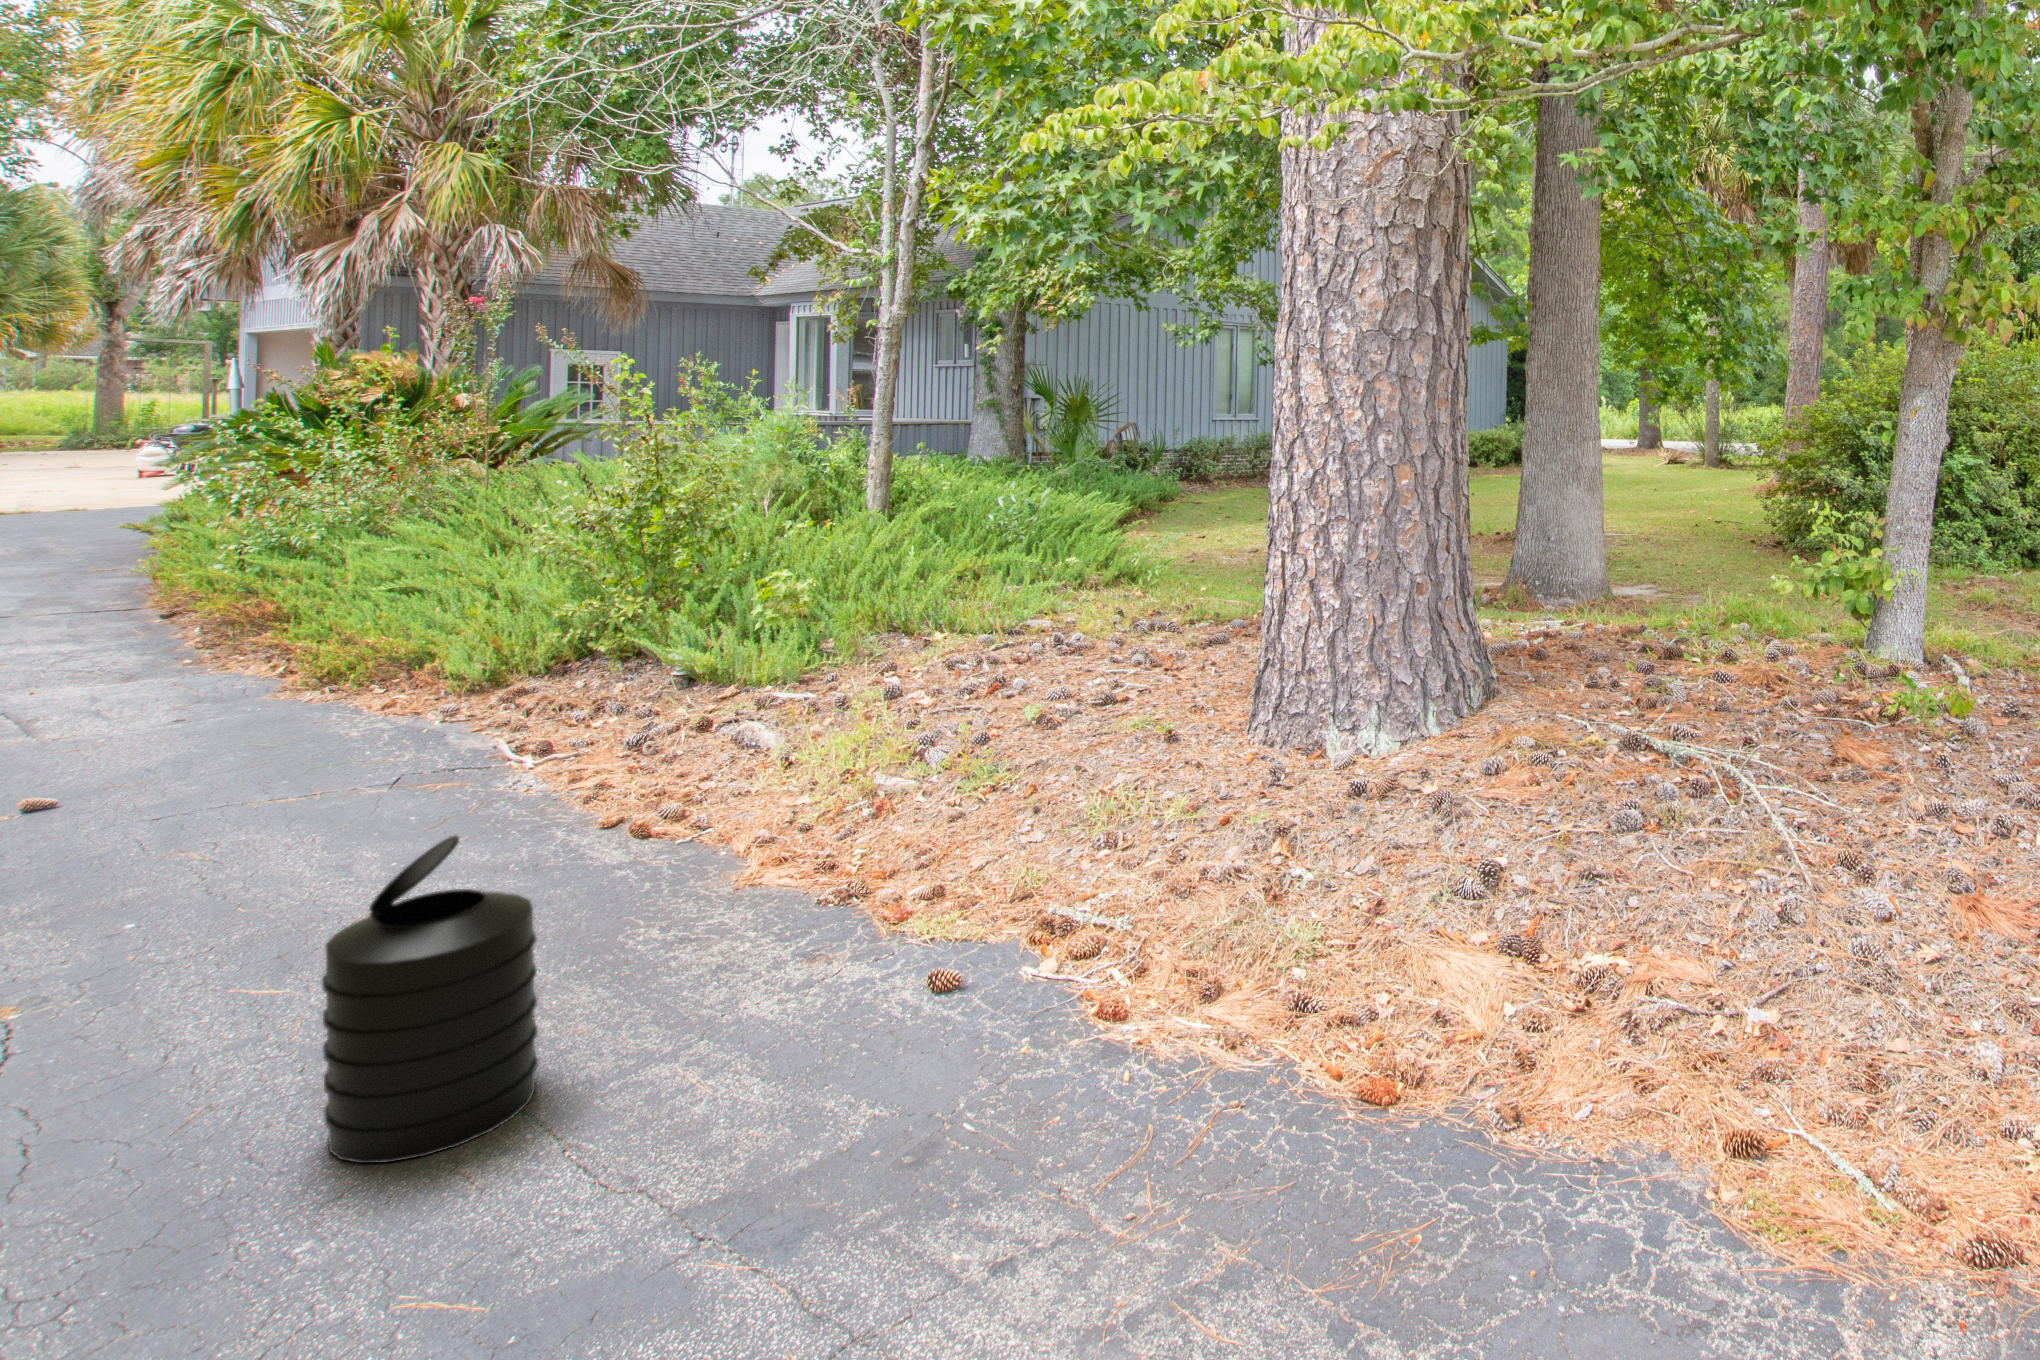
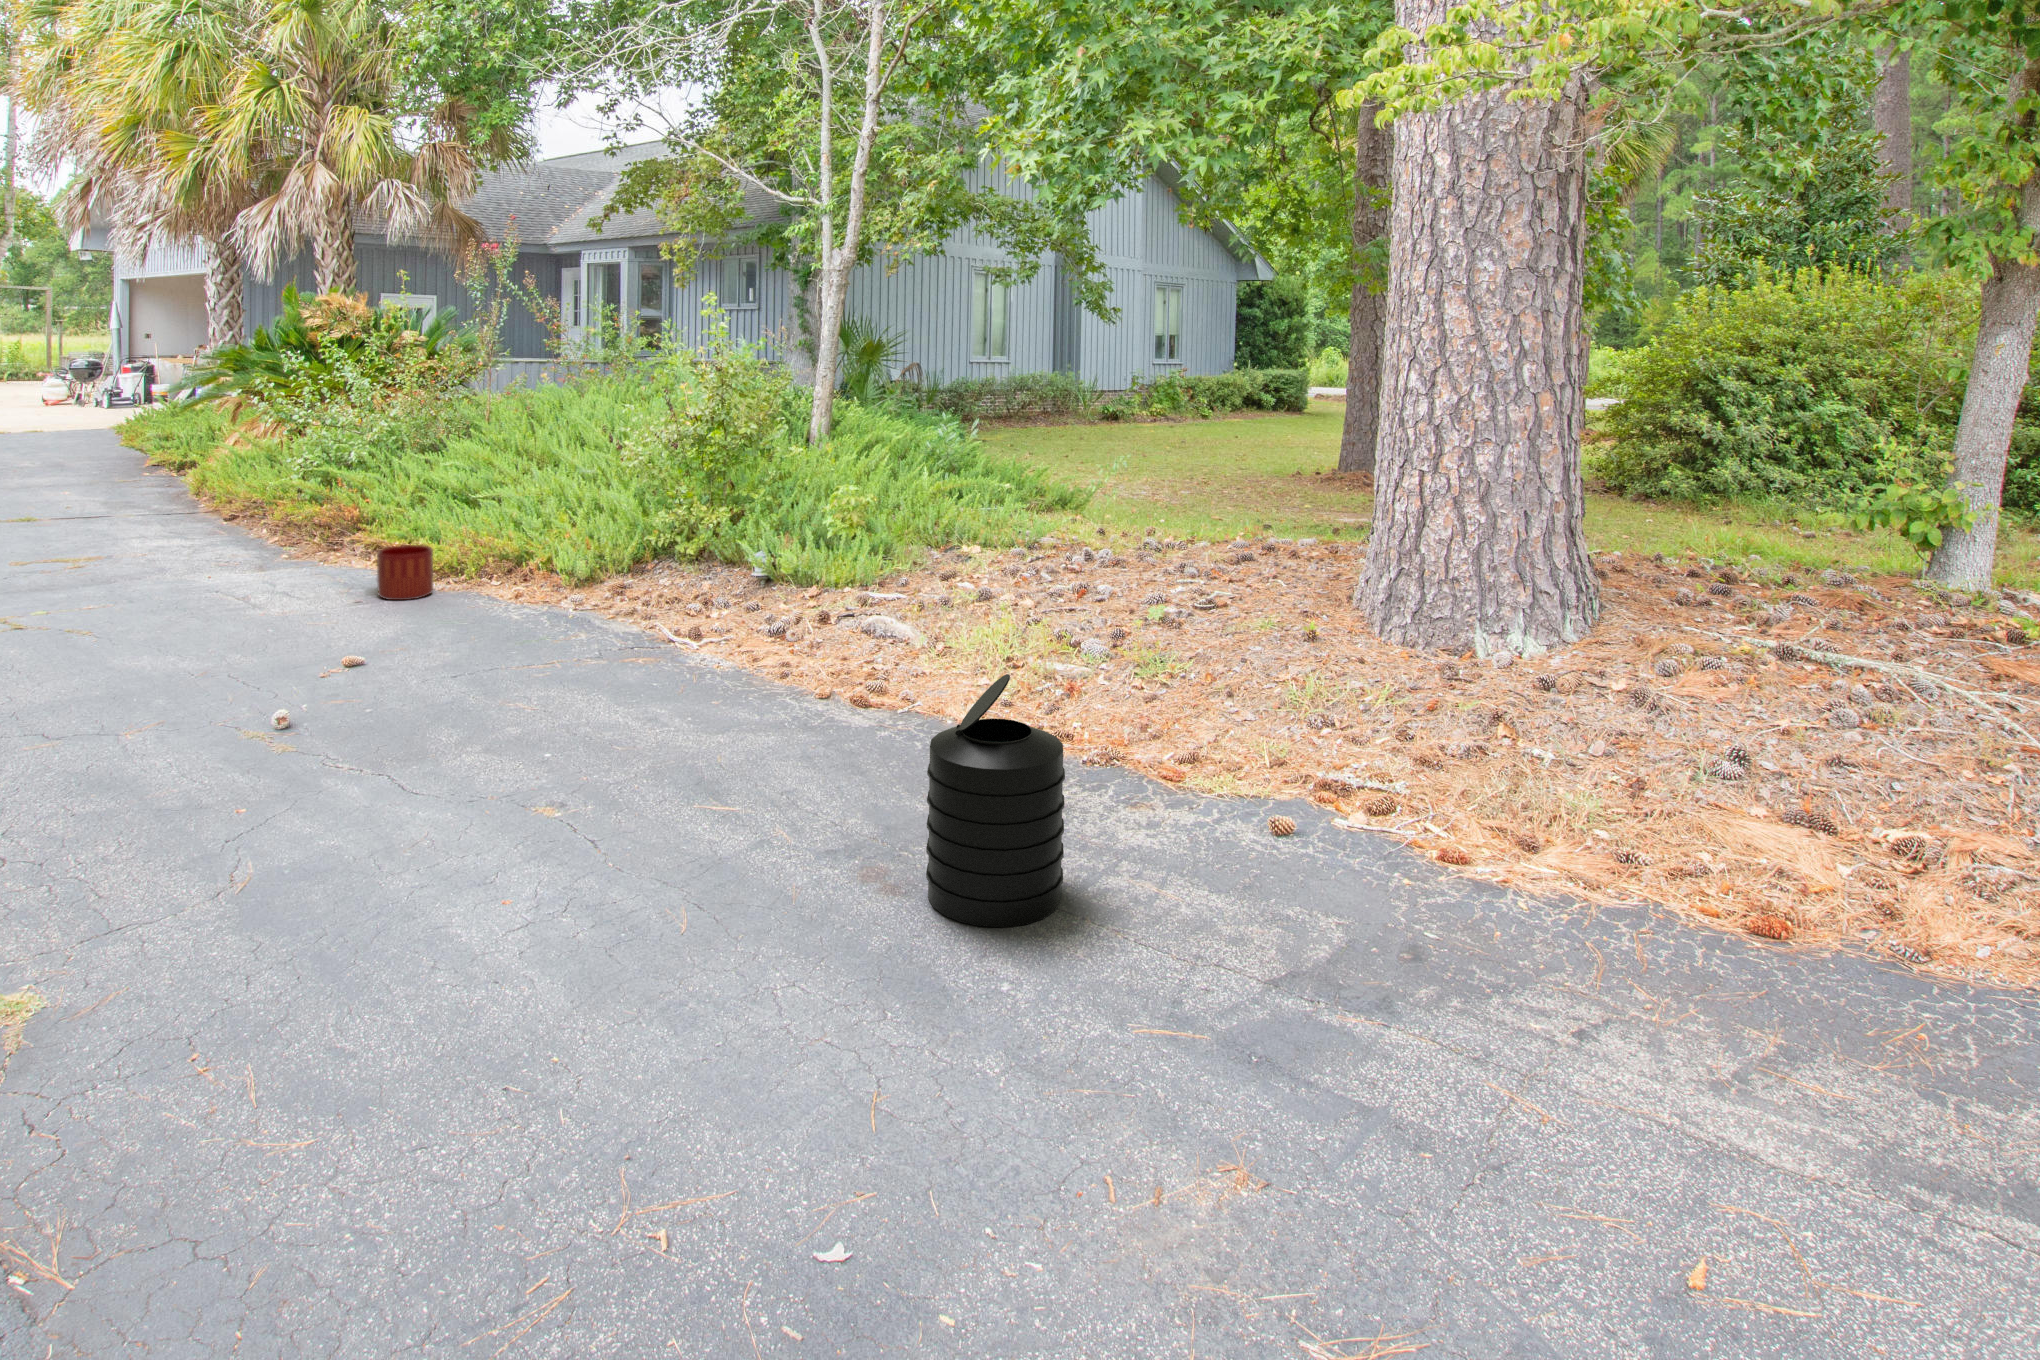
planter: none [148,666,234,735] -> present [377,545,433,600]

